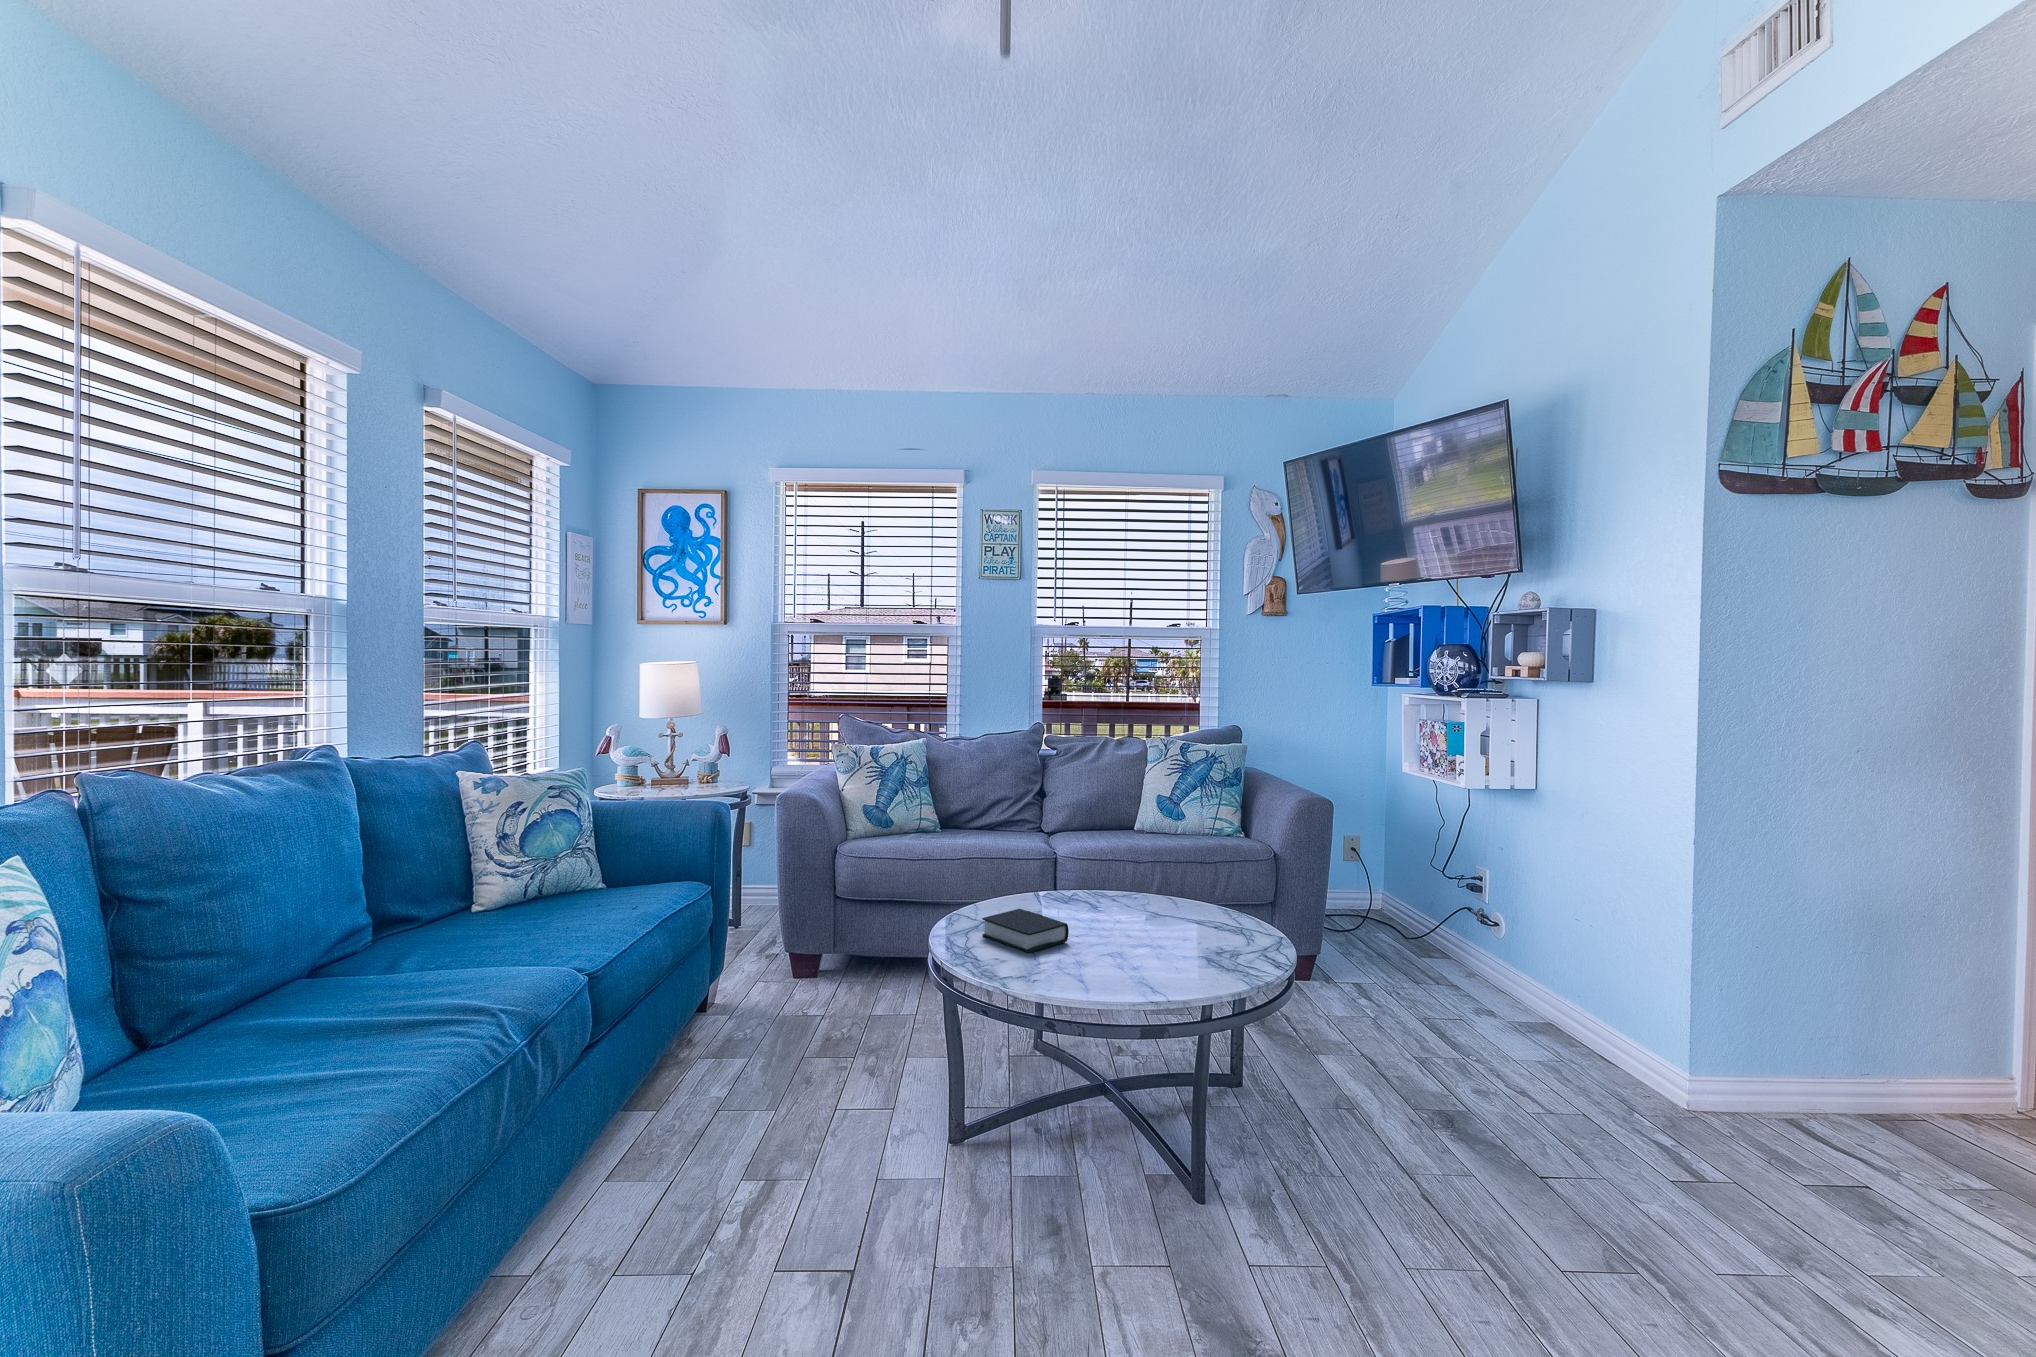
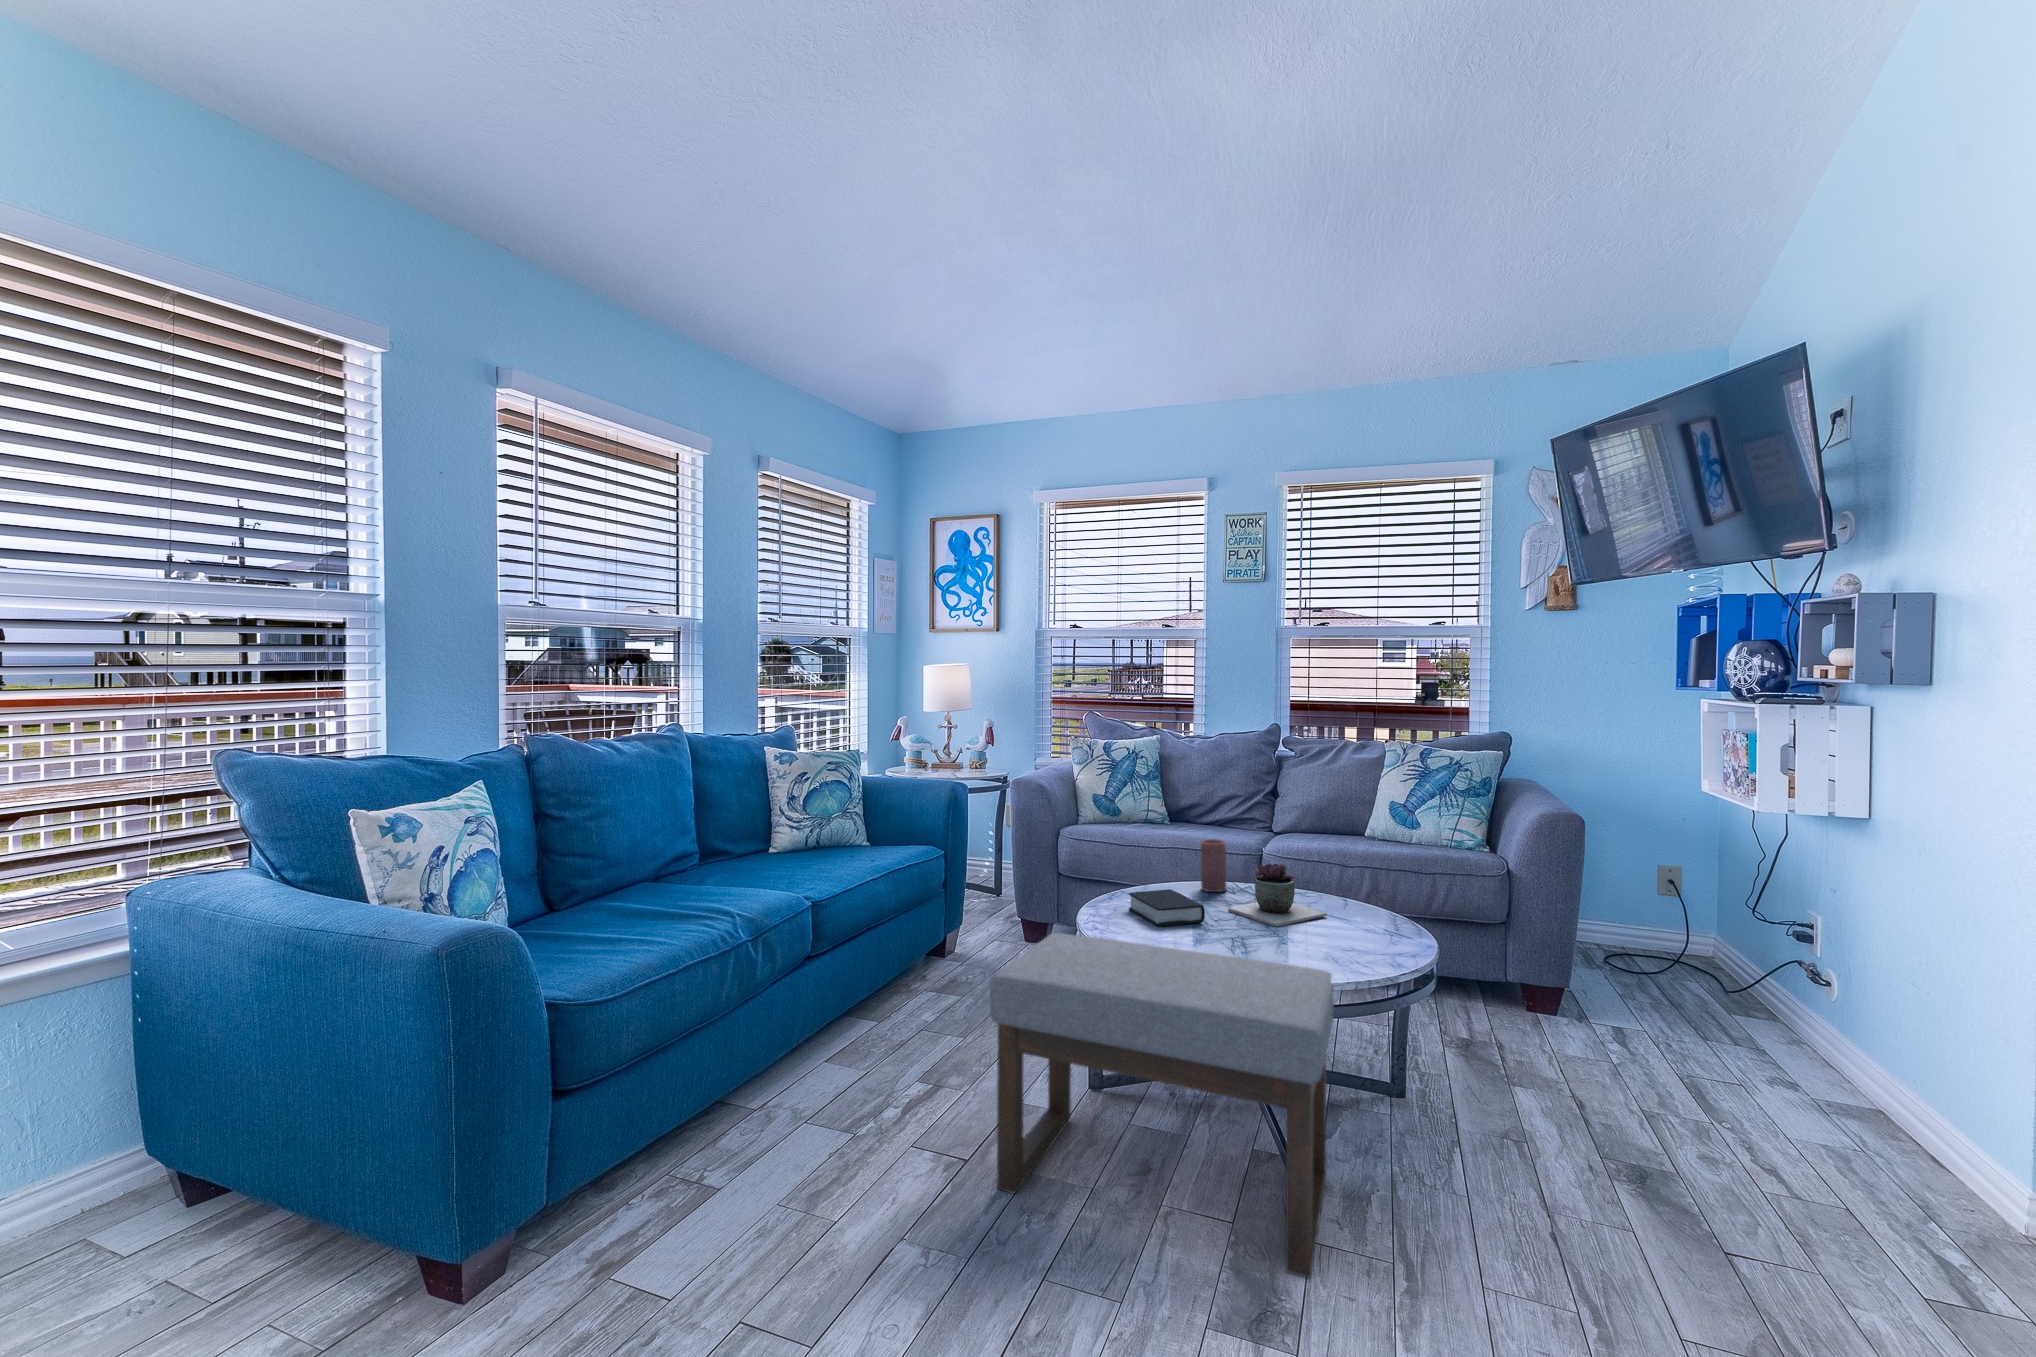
candle: none [1030,849,1056,905] -> present [1201,839,1226,892]
succulent plant: none [1077,870,1167,937] -> present [1228,863,1327,927]
ottoman: none [900,977,1275,1303] -> present [990,933,1334,1278]

